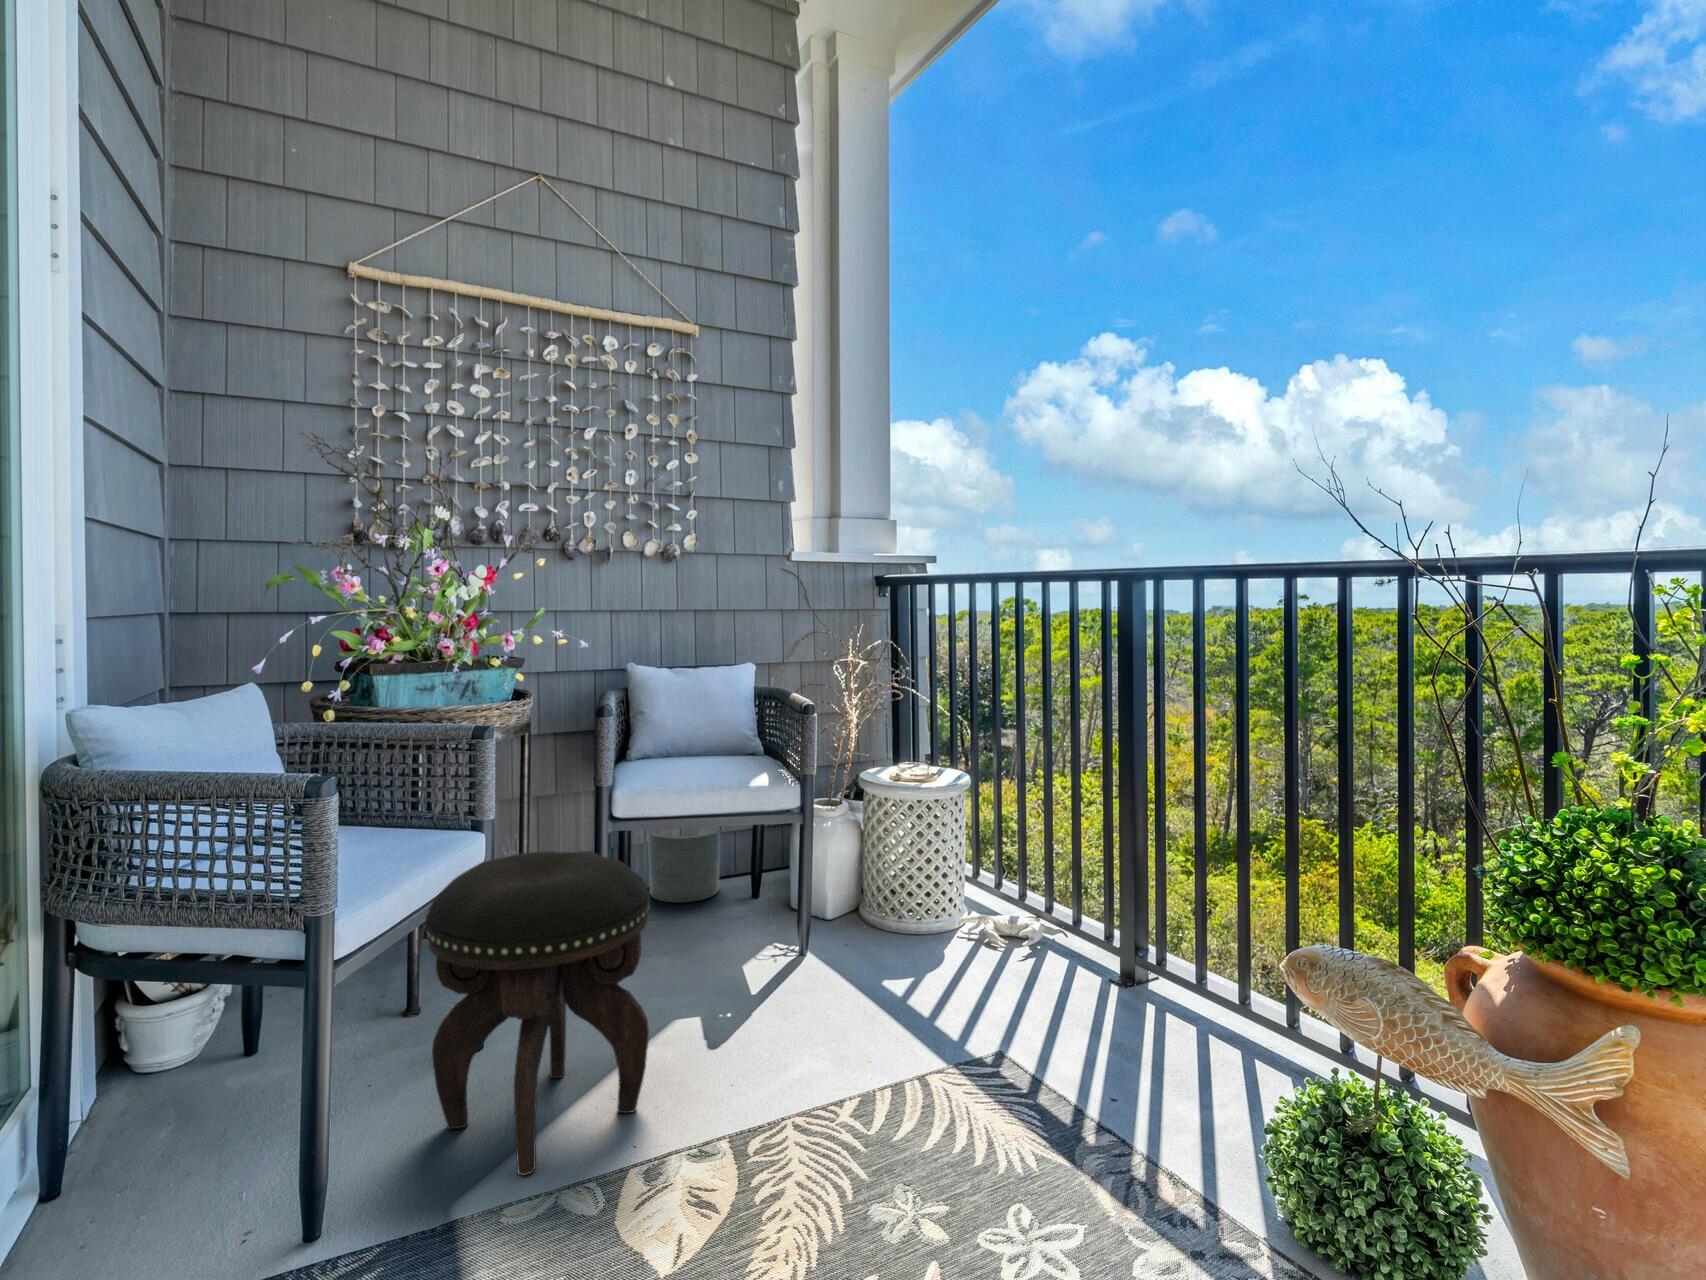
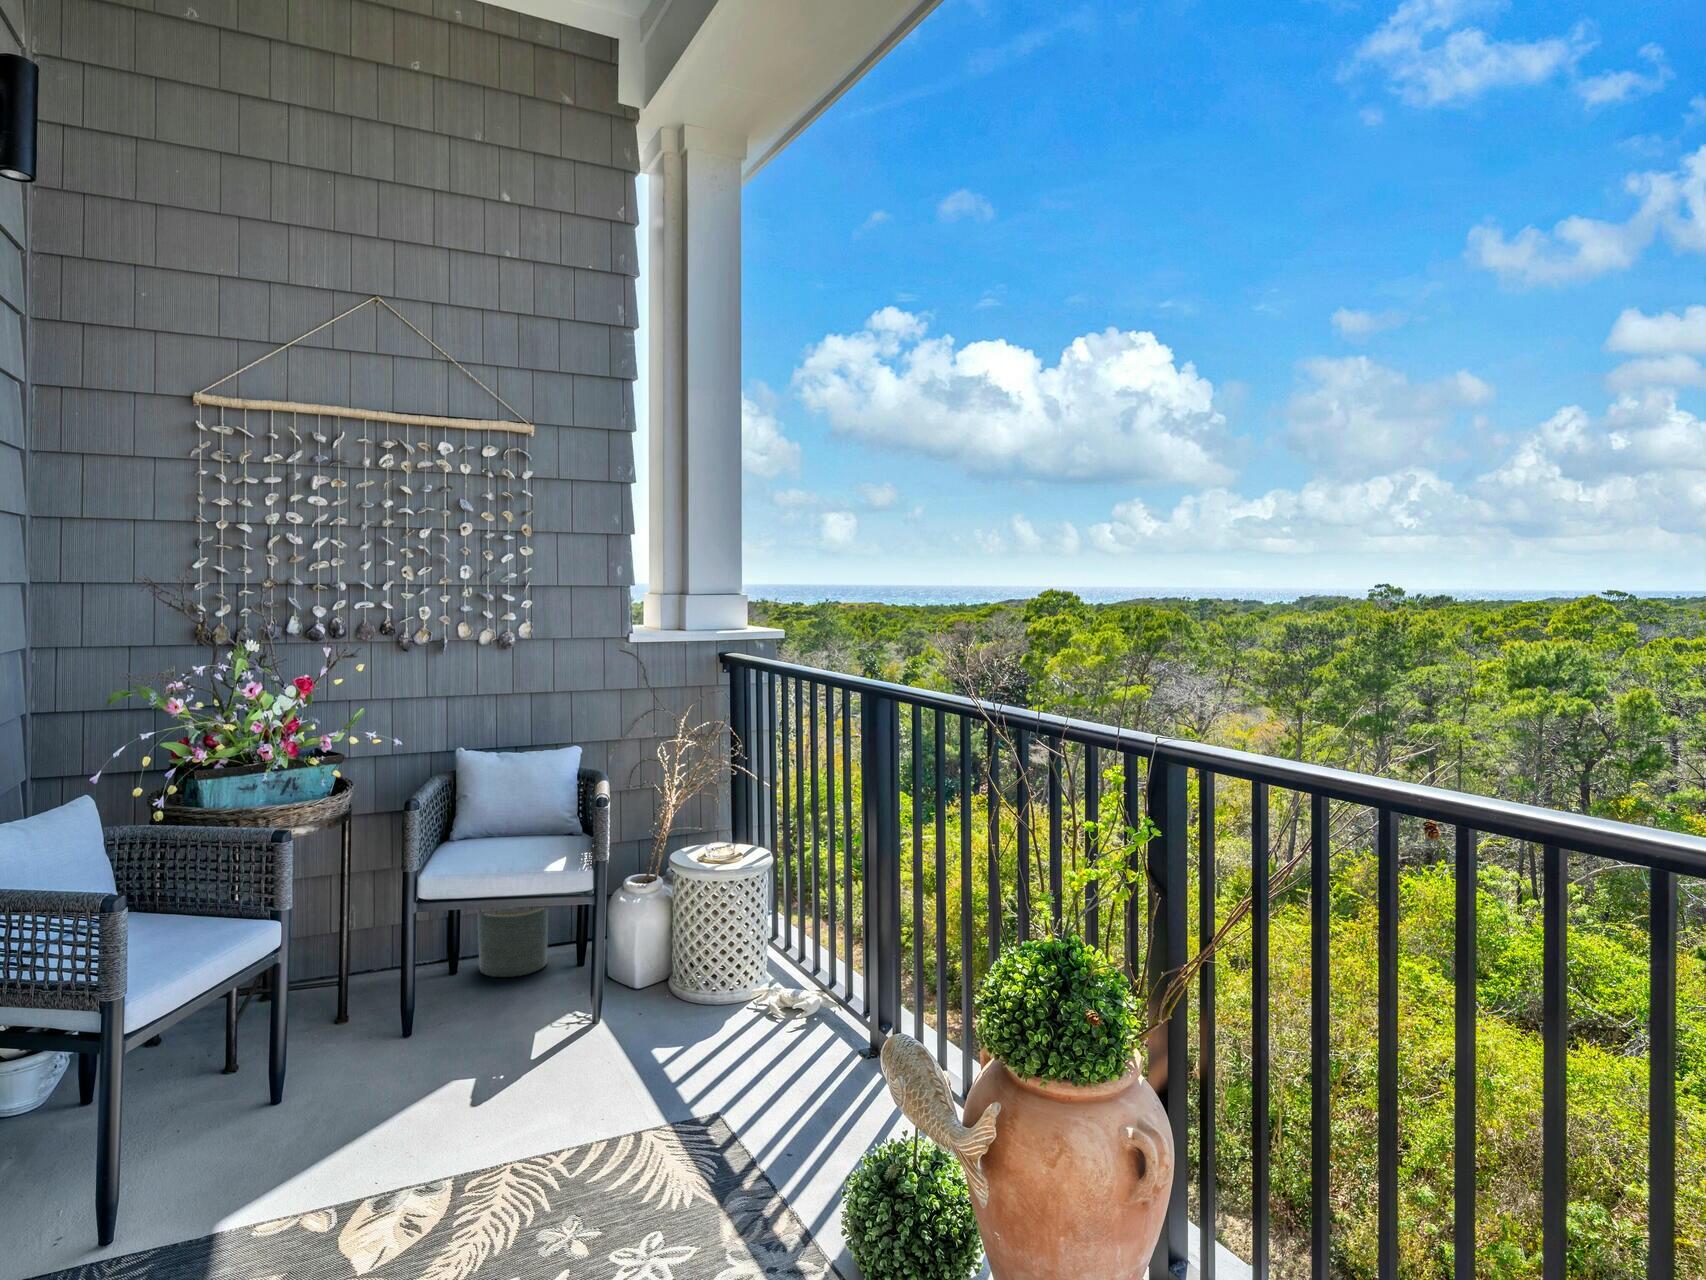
footstool: present [426,851,650,1175] -> none [208,941,402,1203]

